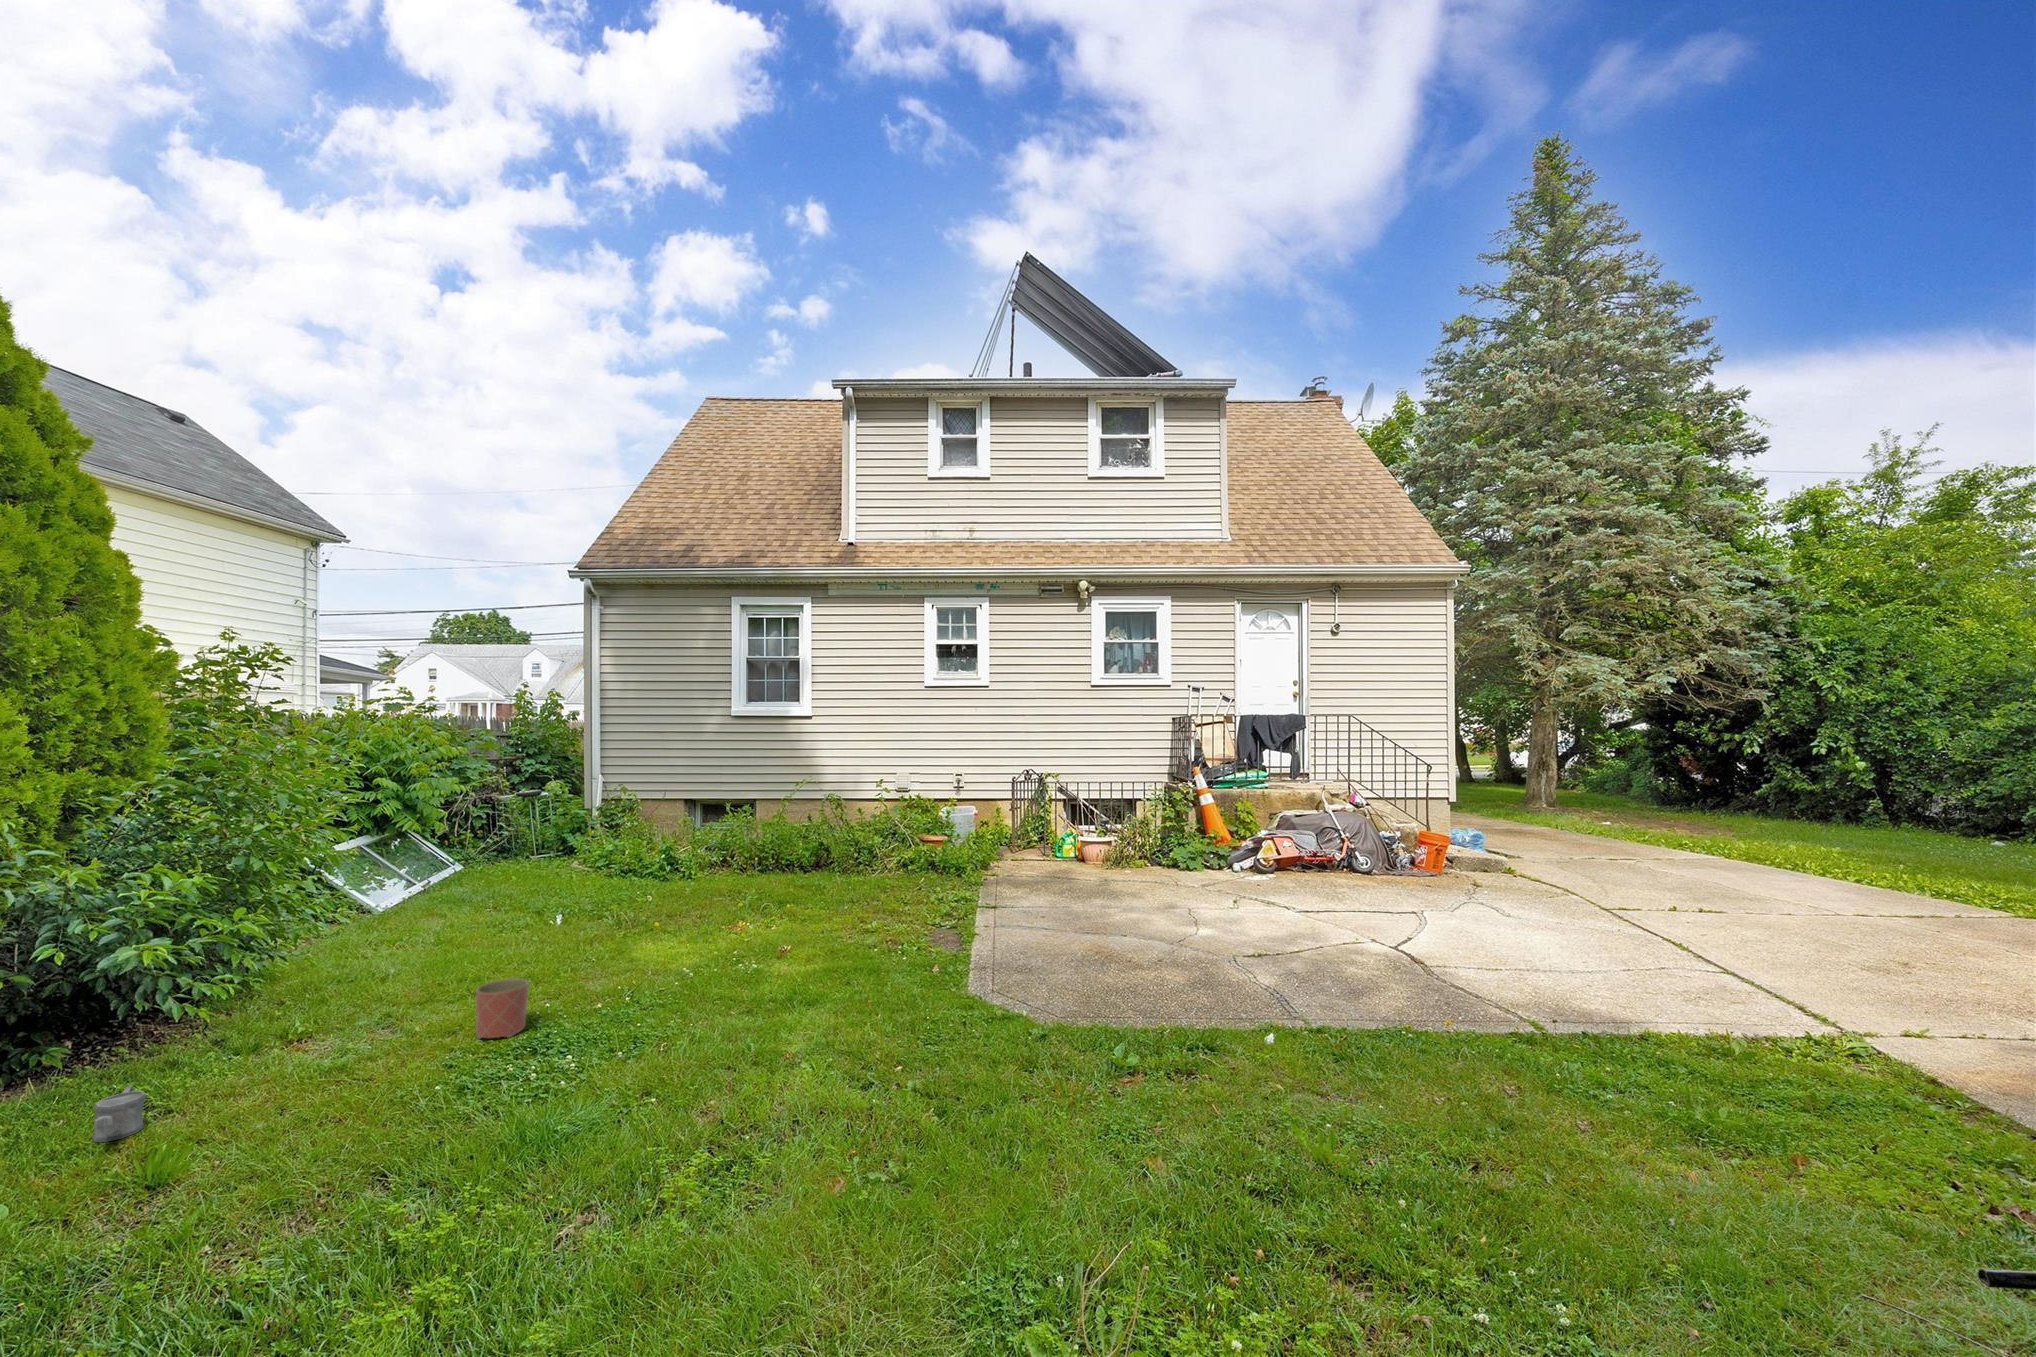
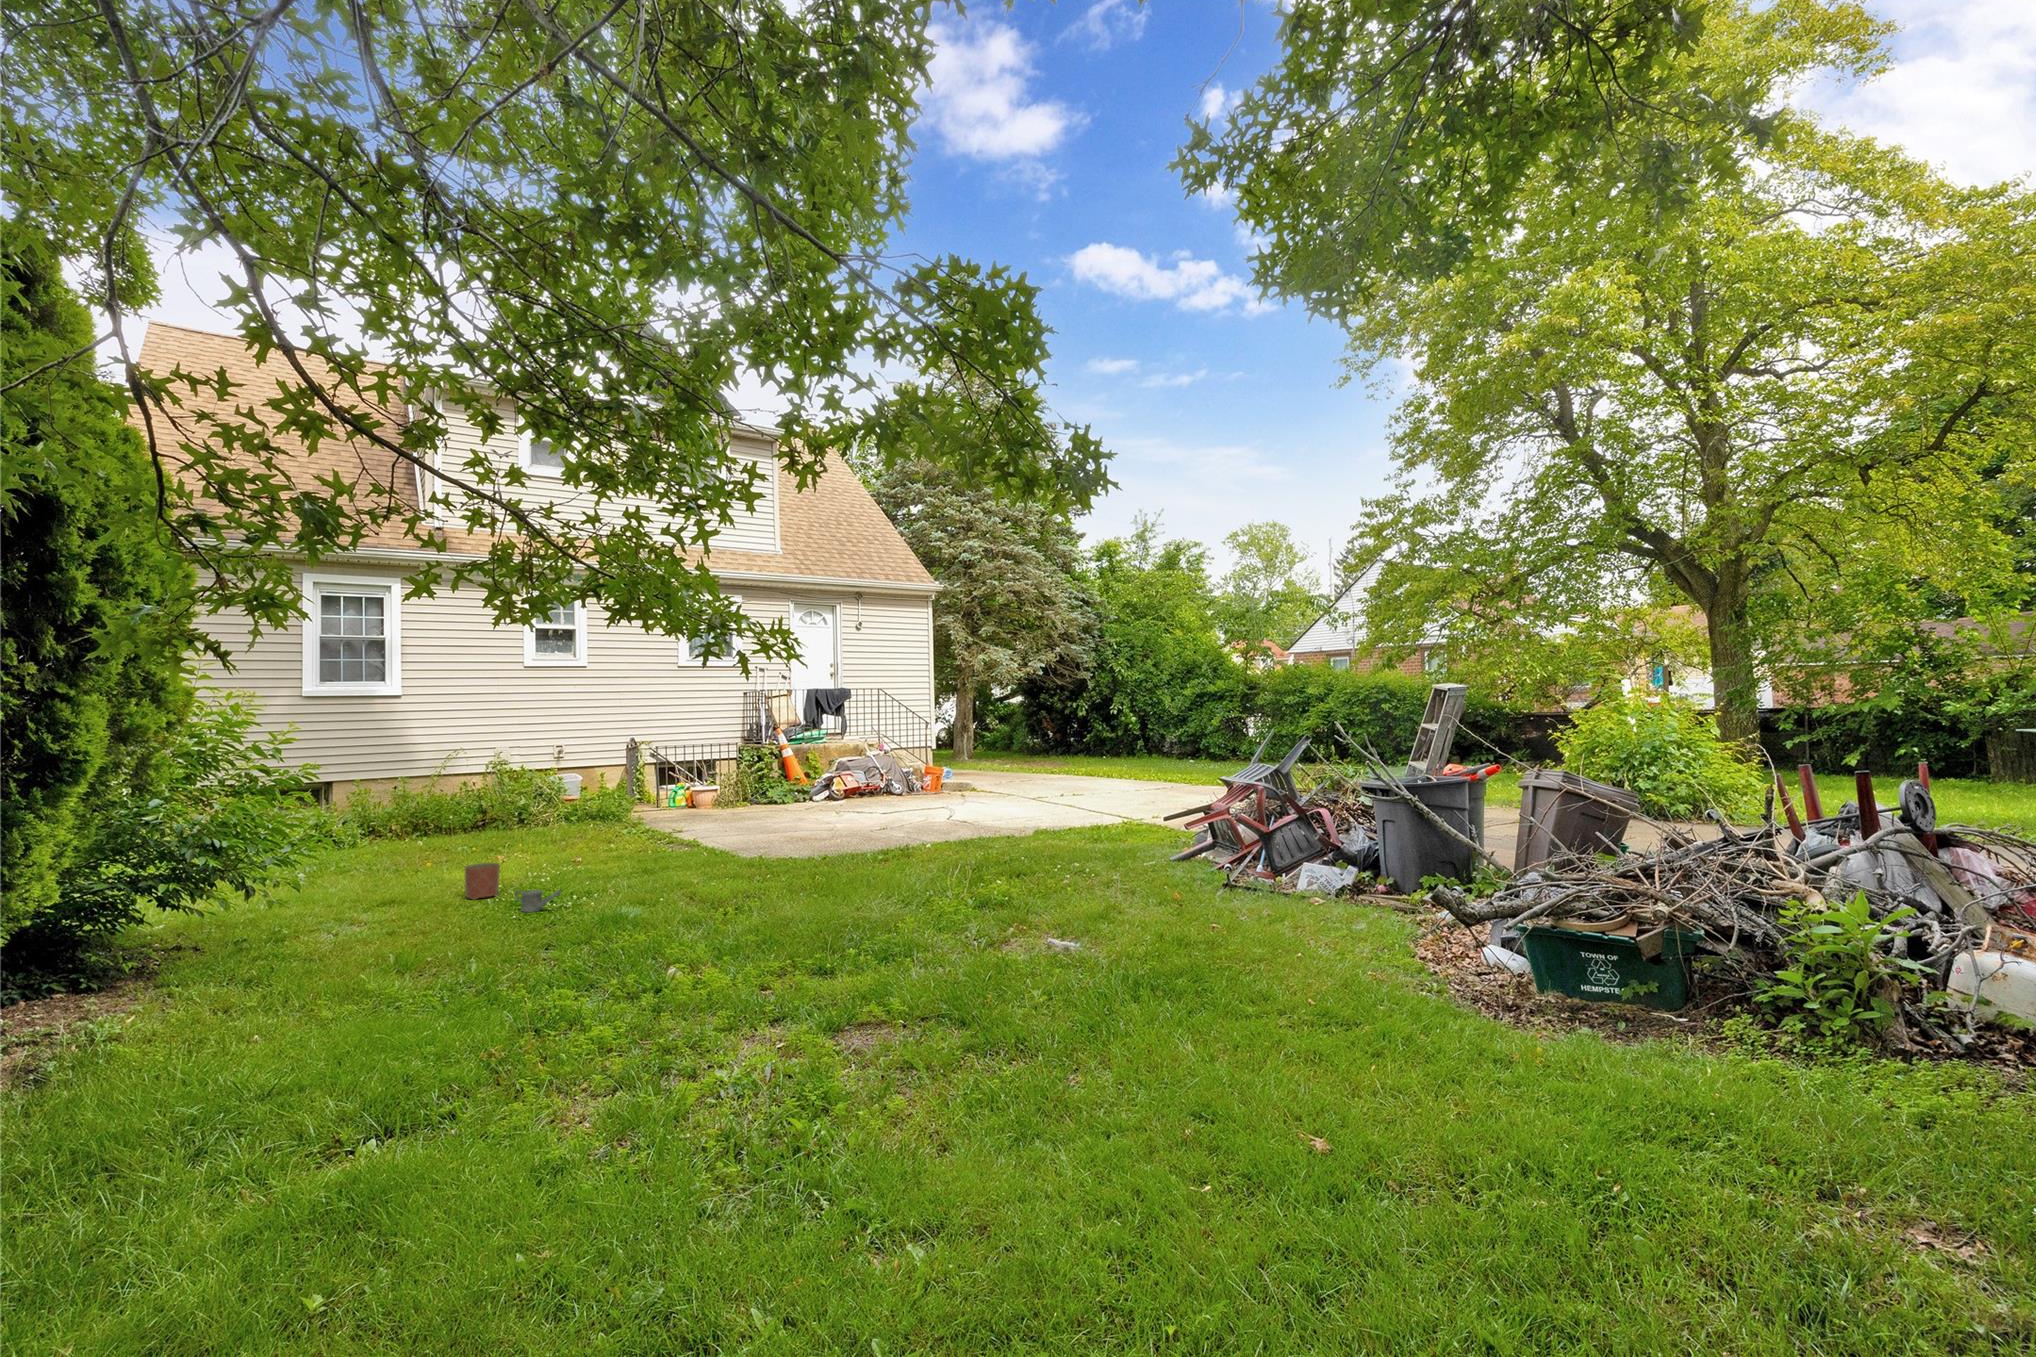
watering can: present [92,1086,146,1142] -> present [515,890,561,912]

